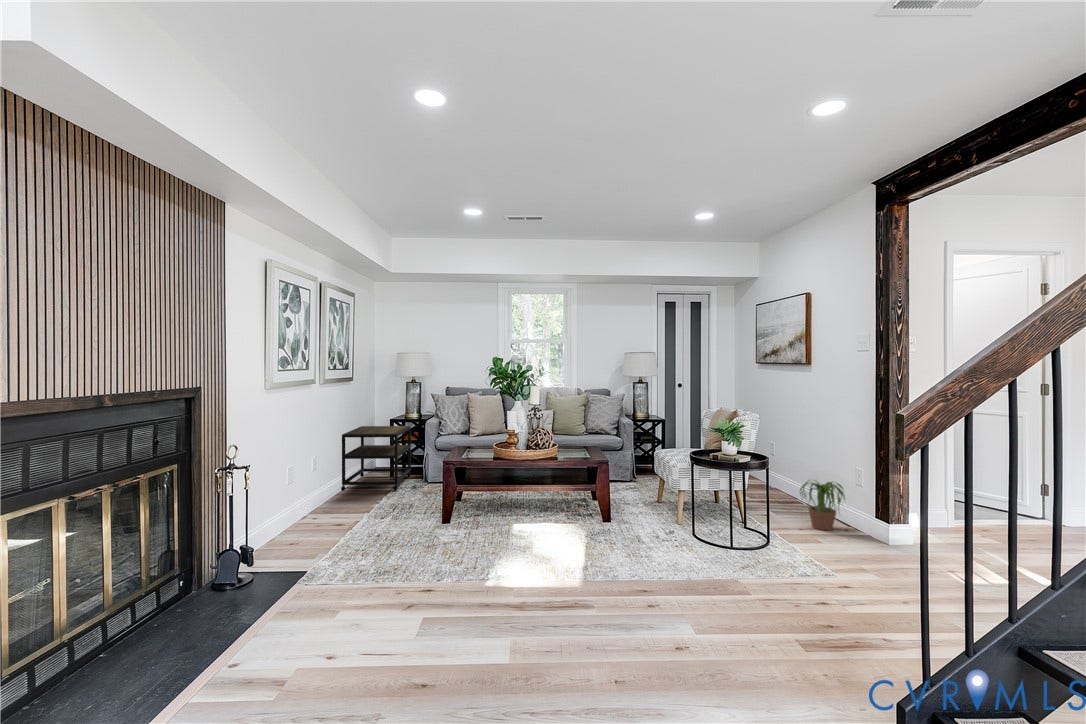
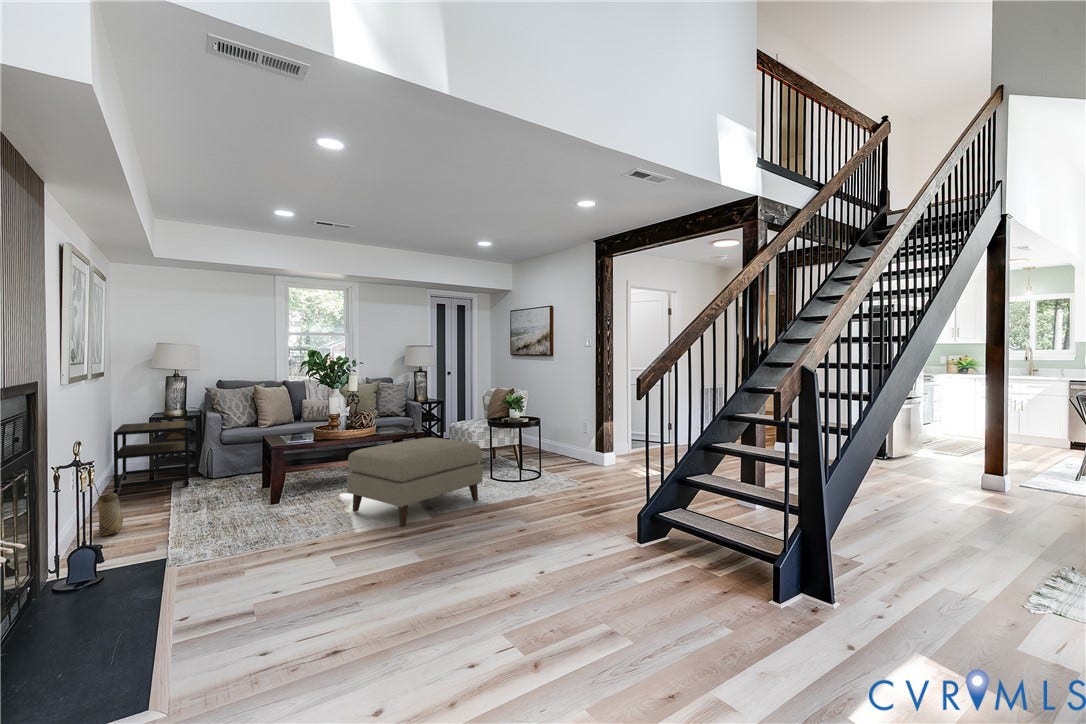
ottoman: none [493,472,660,592] -> present [347,437,483,527]
woven basket: none [288,481,315,536] -> present [94,477,123,536]
potted plant: present [800,481,845,530] -> none [547,433,583,465]

